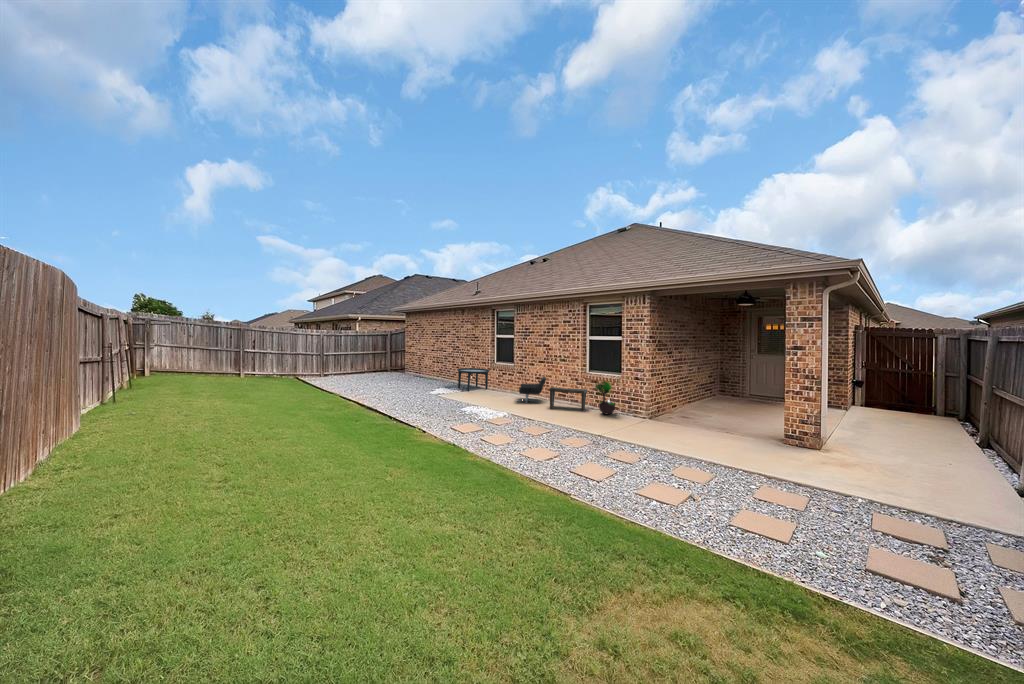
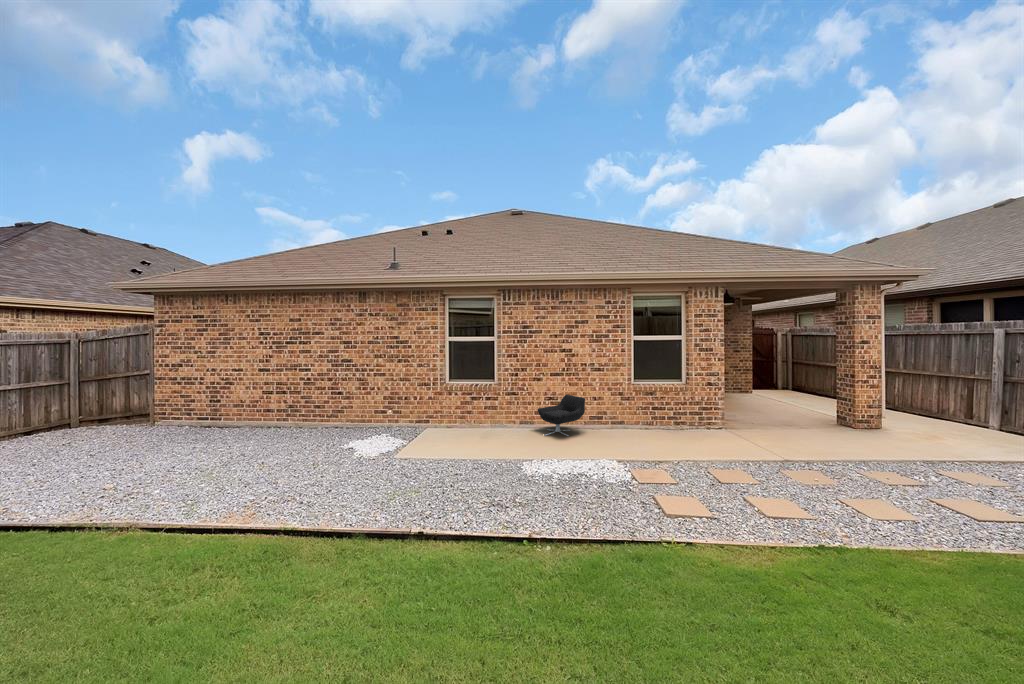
round table: present [457,368,490,391] -> none [395,393,450,434]
potted tree: present [595,381,615,414] -> none [668,387,696,431]
bench: present [549,387,587,411] -> none [603,404,654,437]

